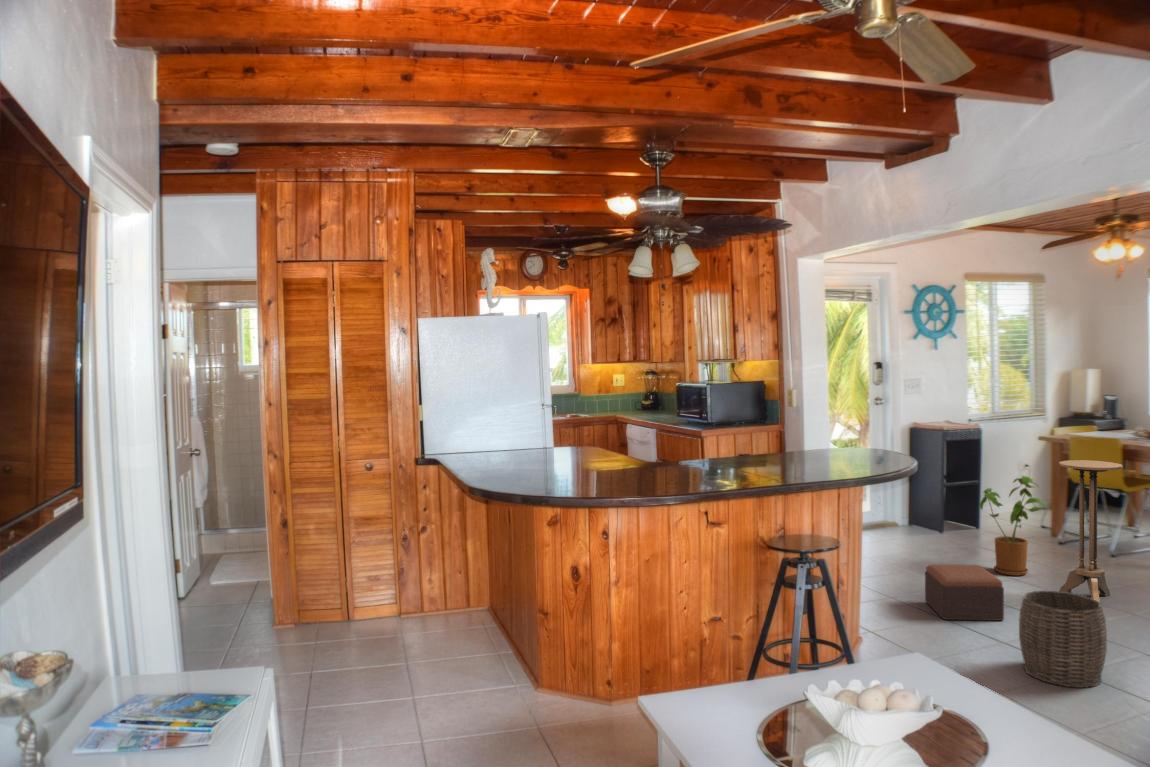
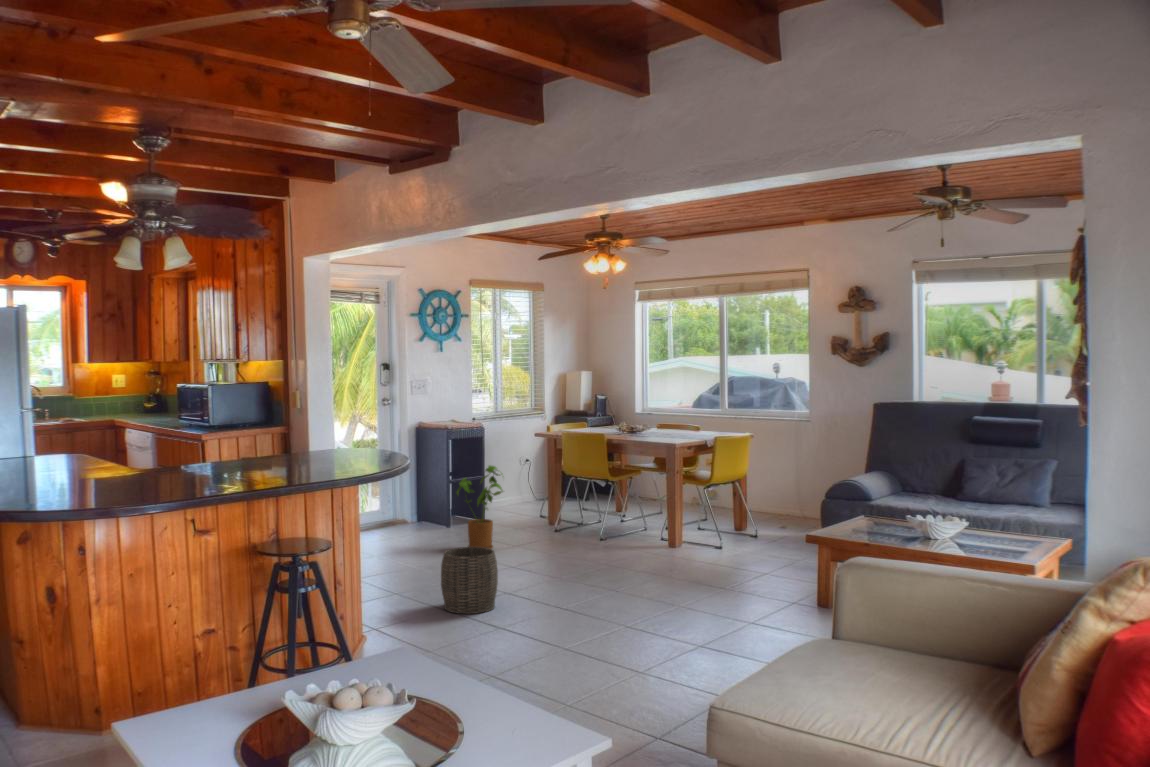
side table: present [1059,460,1123,603] -> none [505,449,549,567]
footstool: present [925,565,1004,621] -> none [396,540,451,585]

